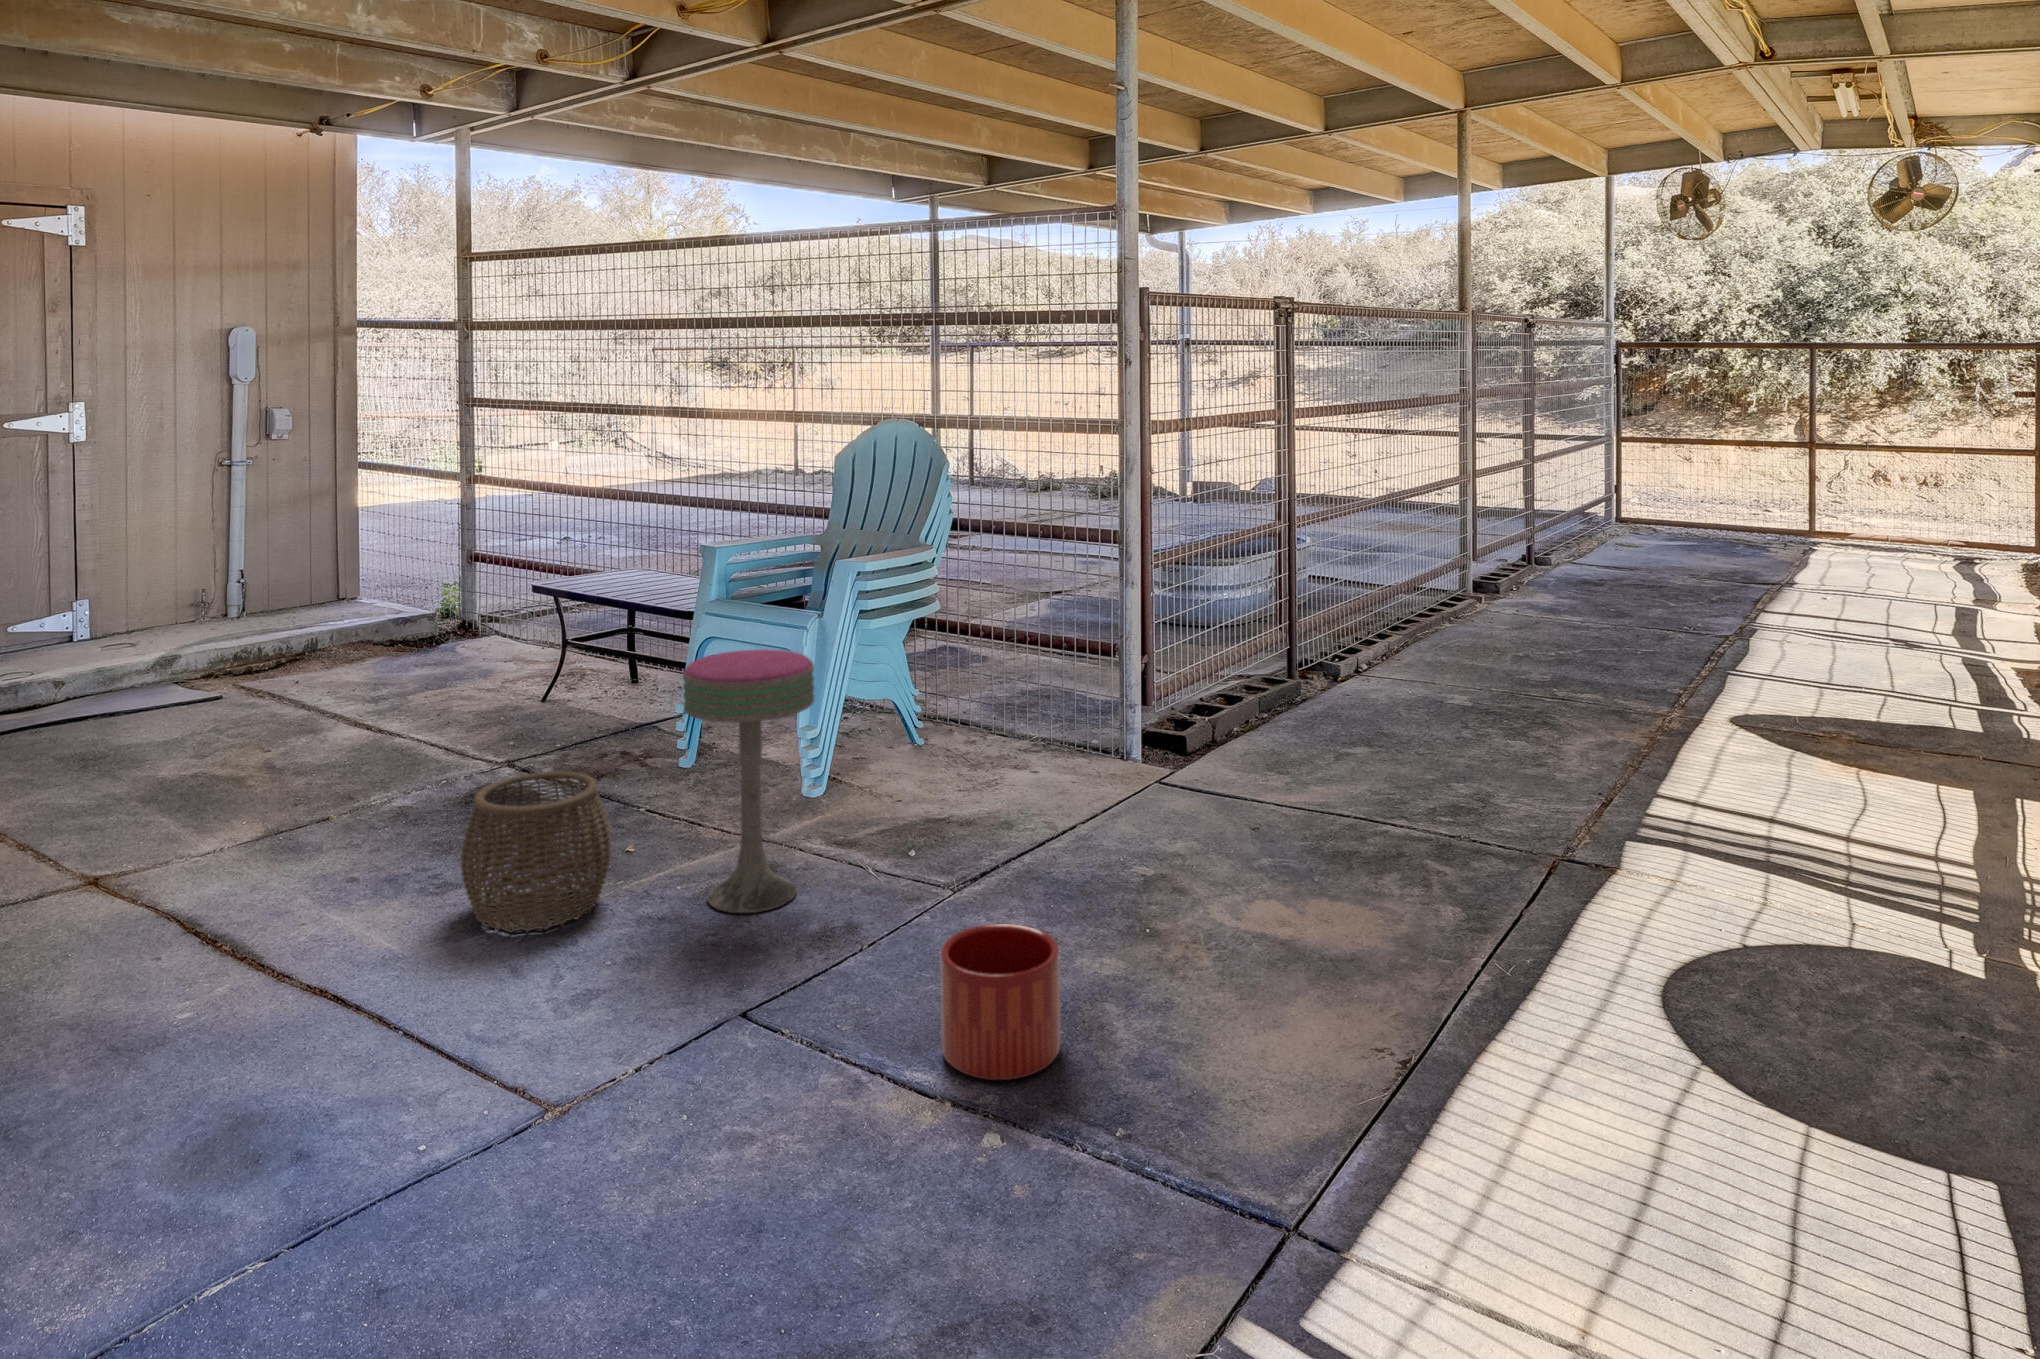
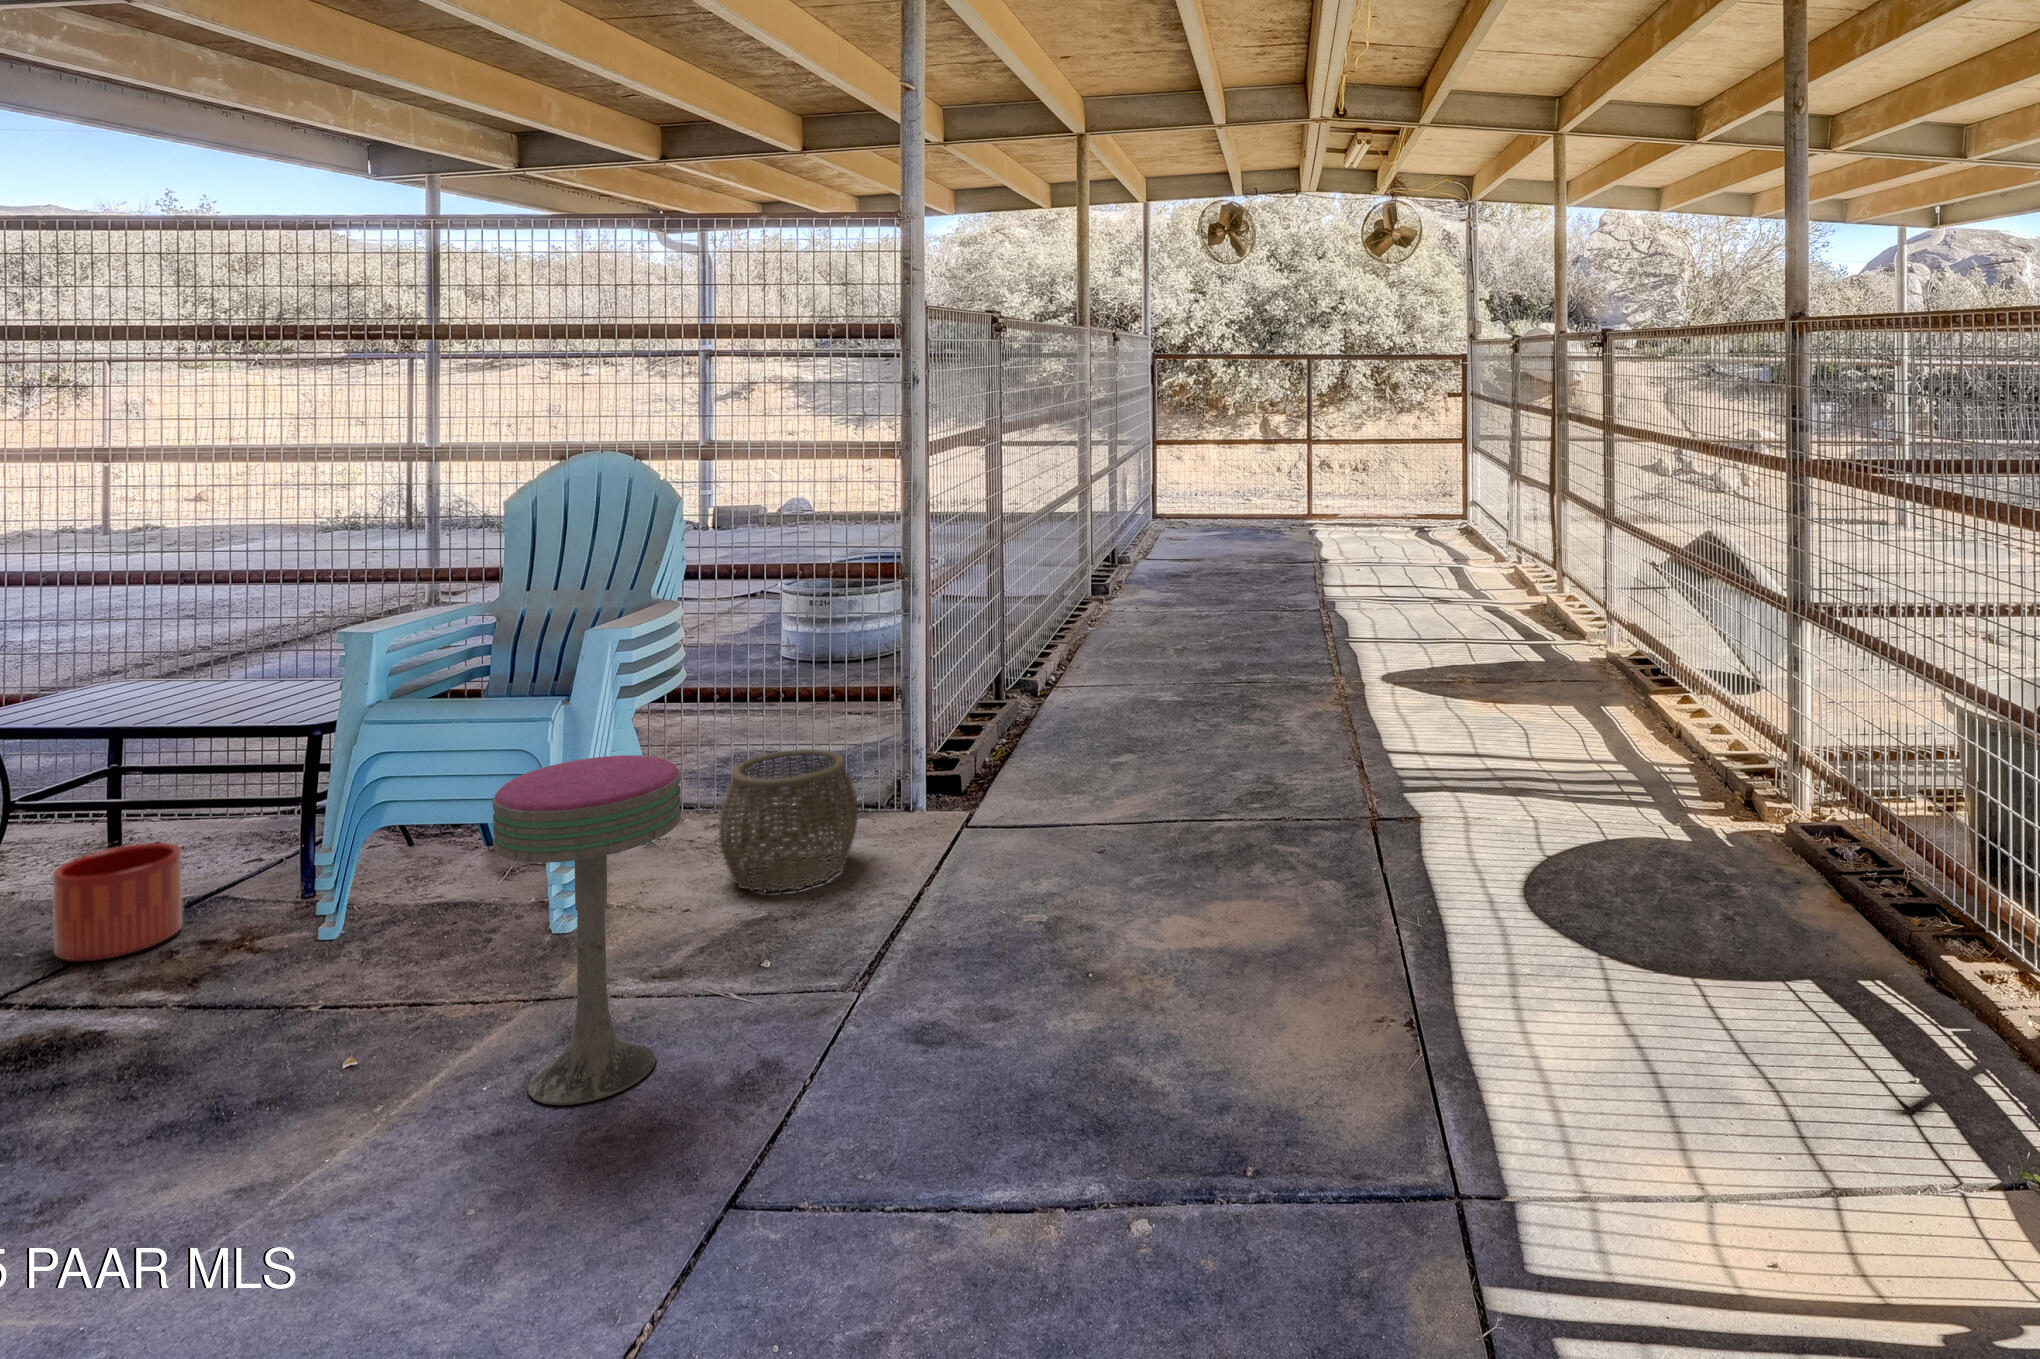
woven basket: present [461,771,612,933] -> present [719,749,858,892]
planter: present [941,924,1060,1080] -> present [53,843,182,961]

